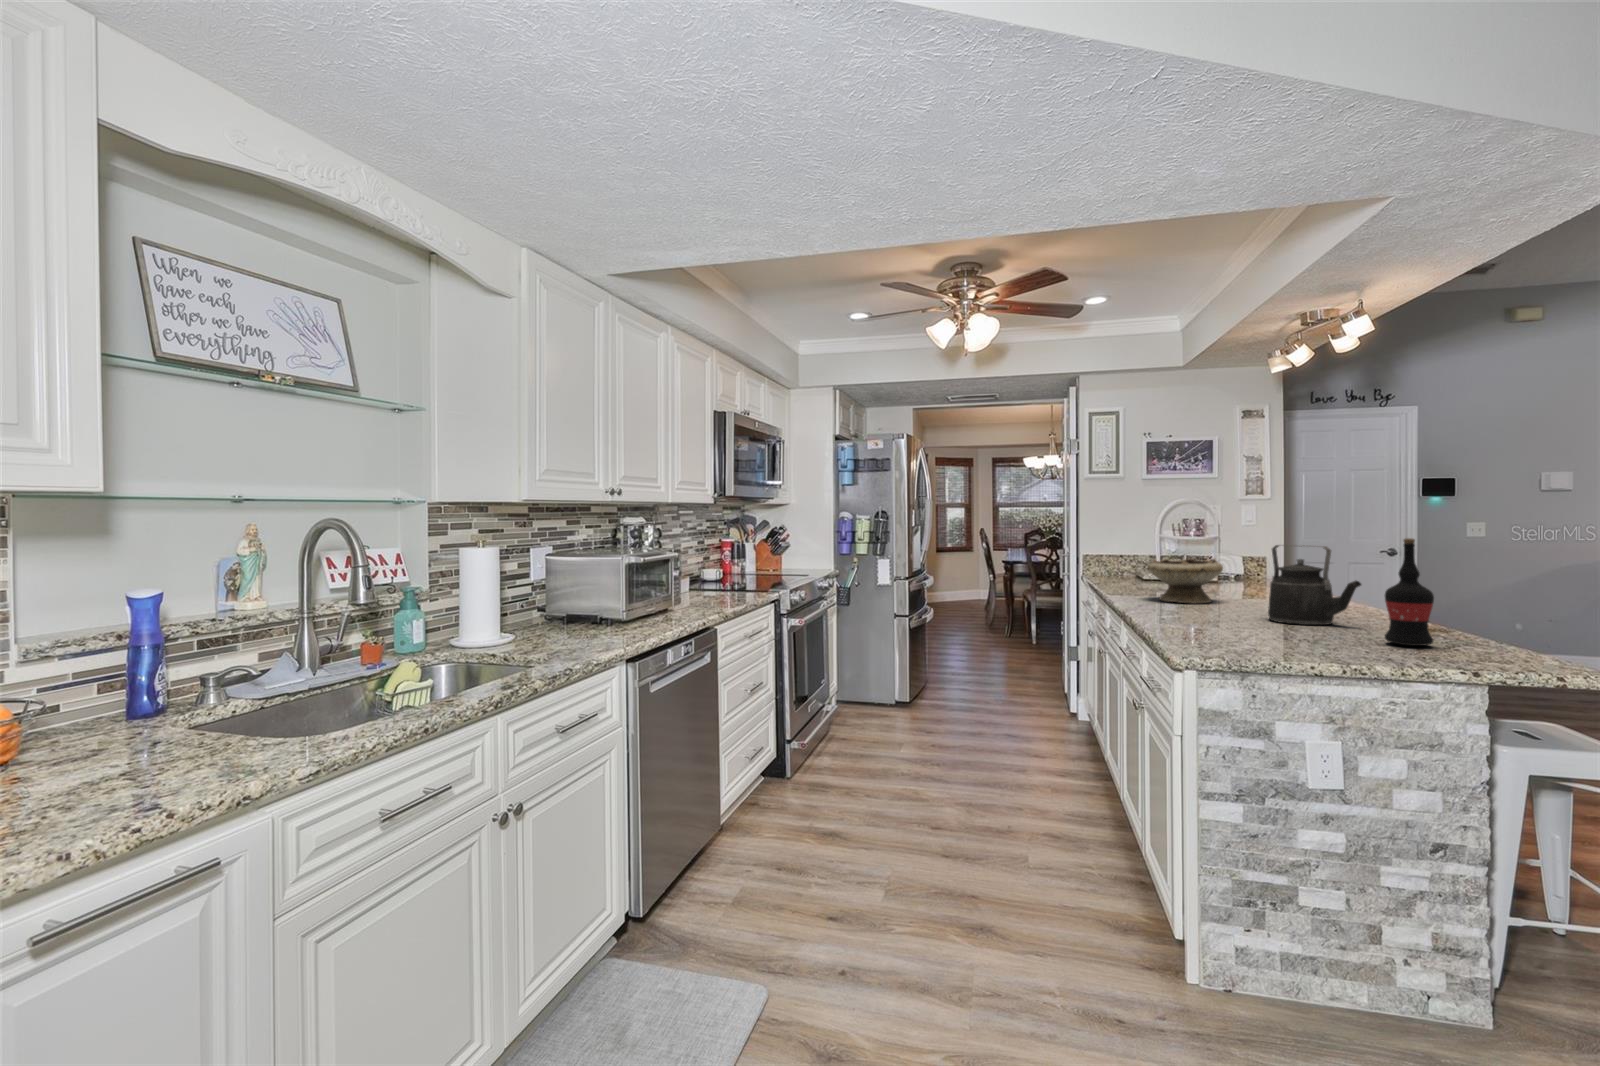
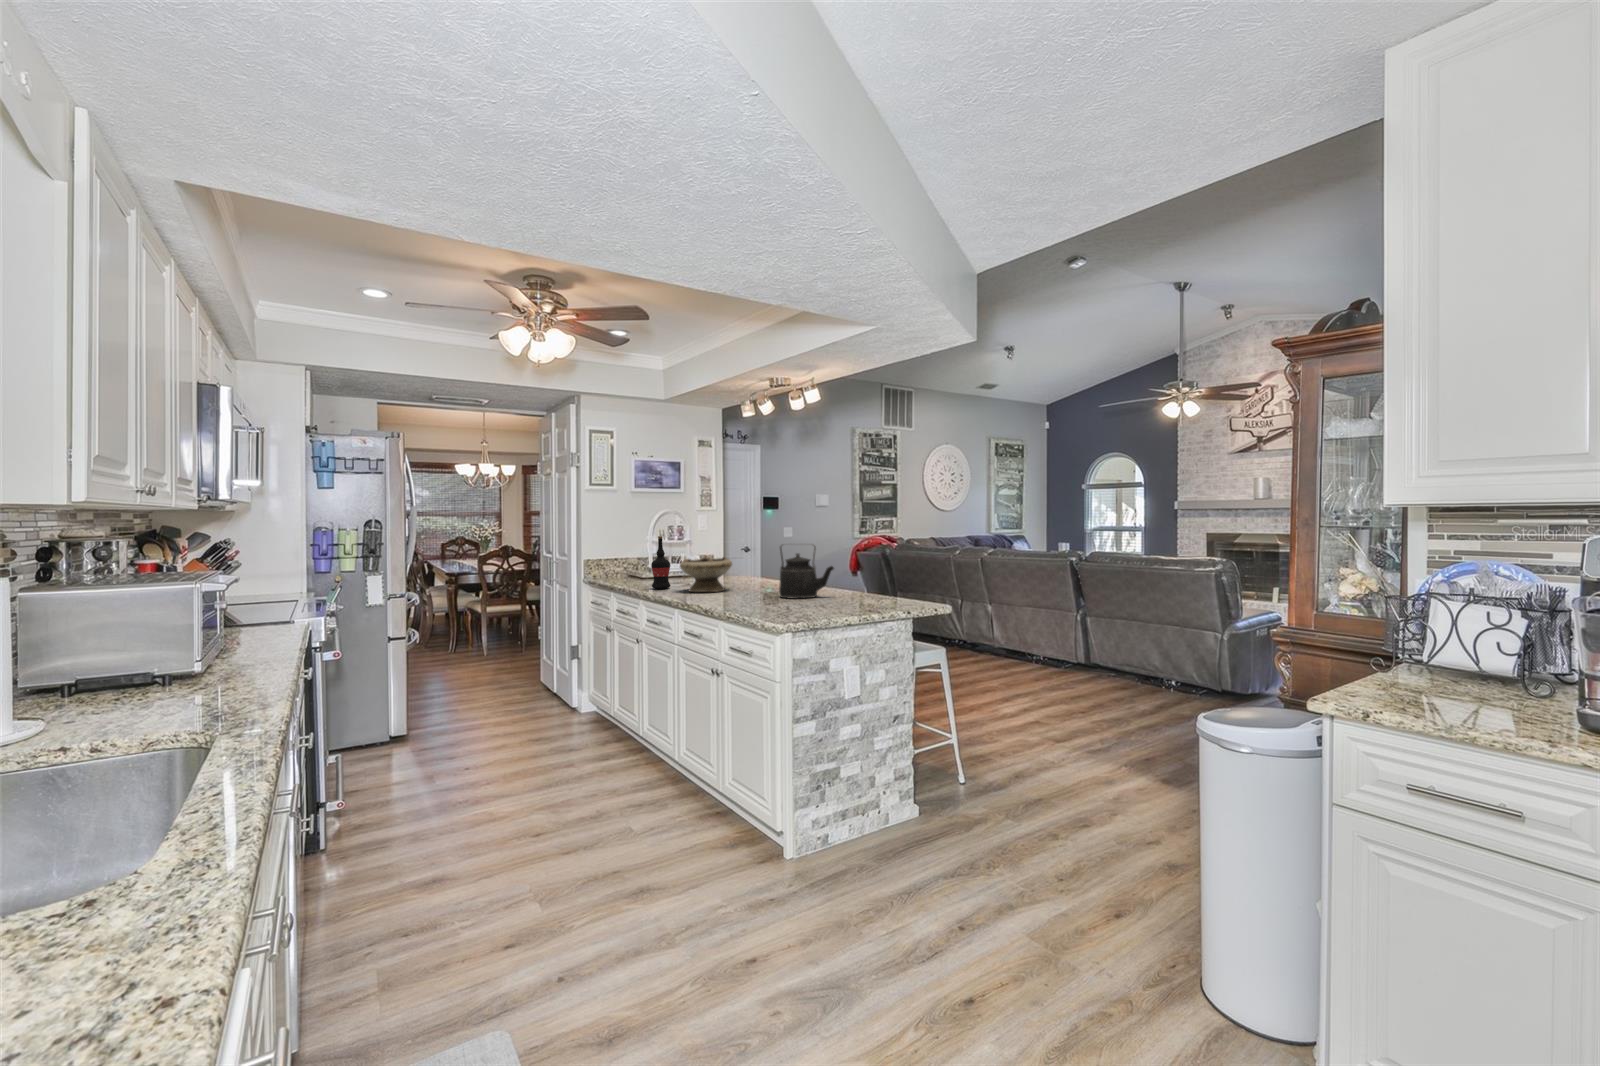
wine bottle: present [1385,538,1434,646] -> present [651,536,671,589]

